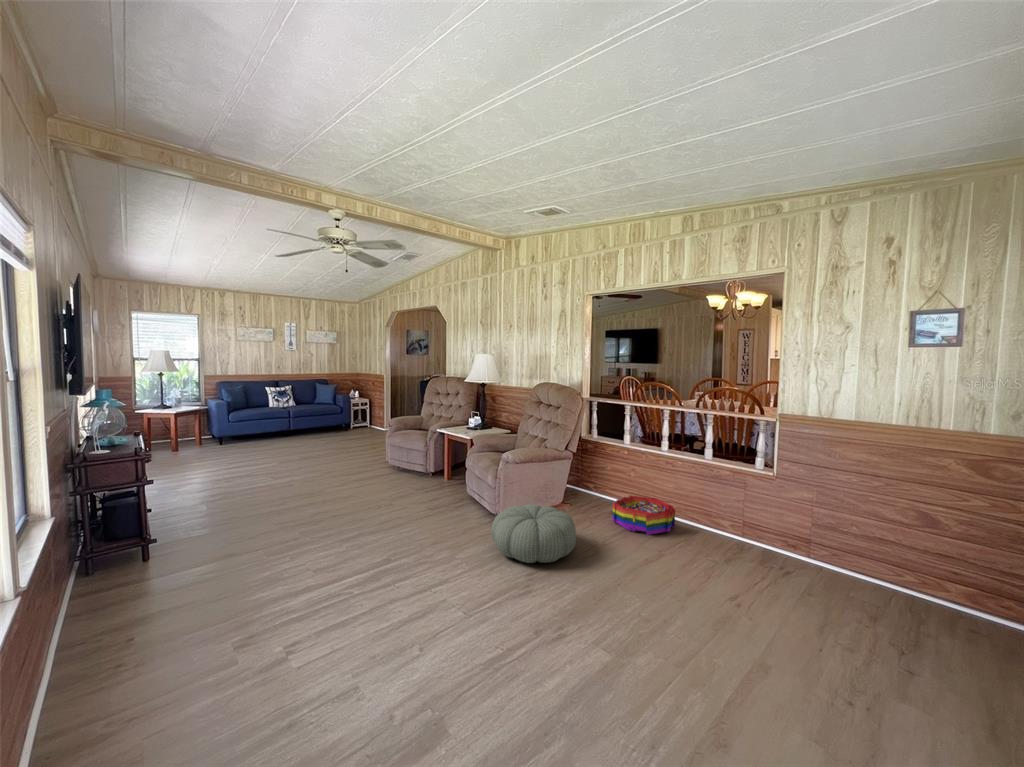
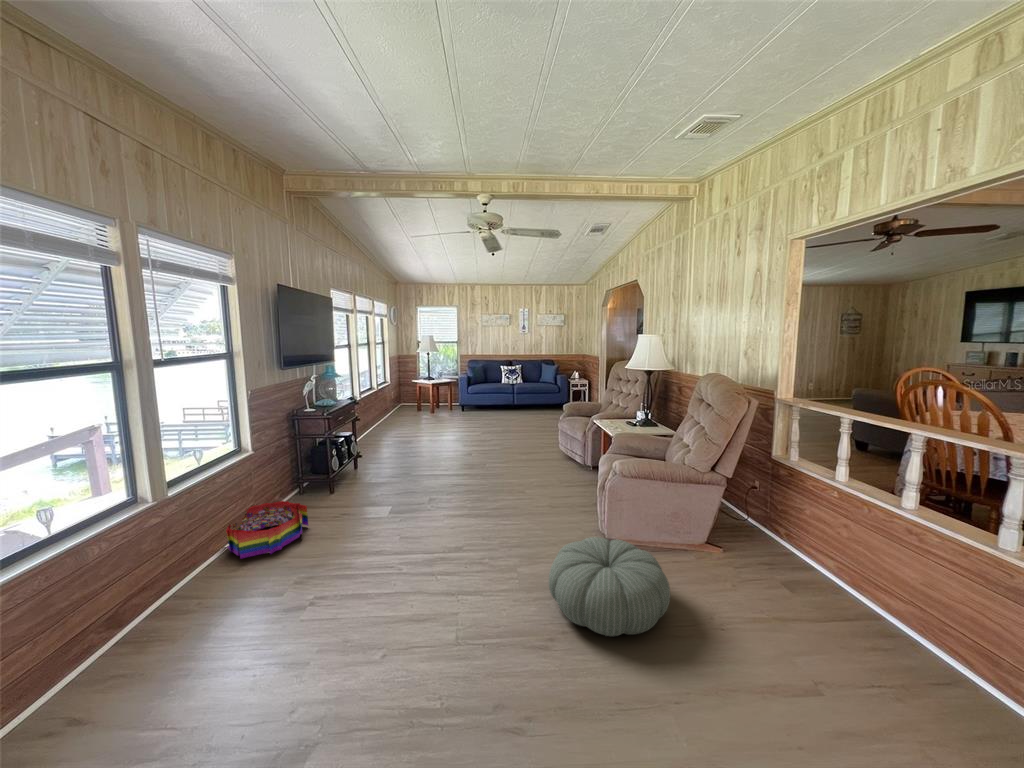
storage bin: present [613,496,675,535] -> present [226,501,308,558]

